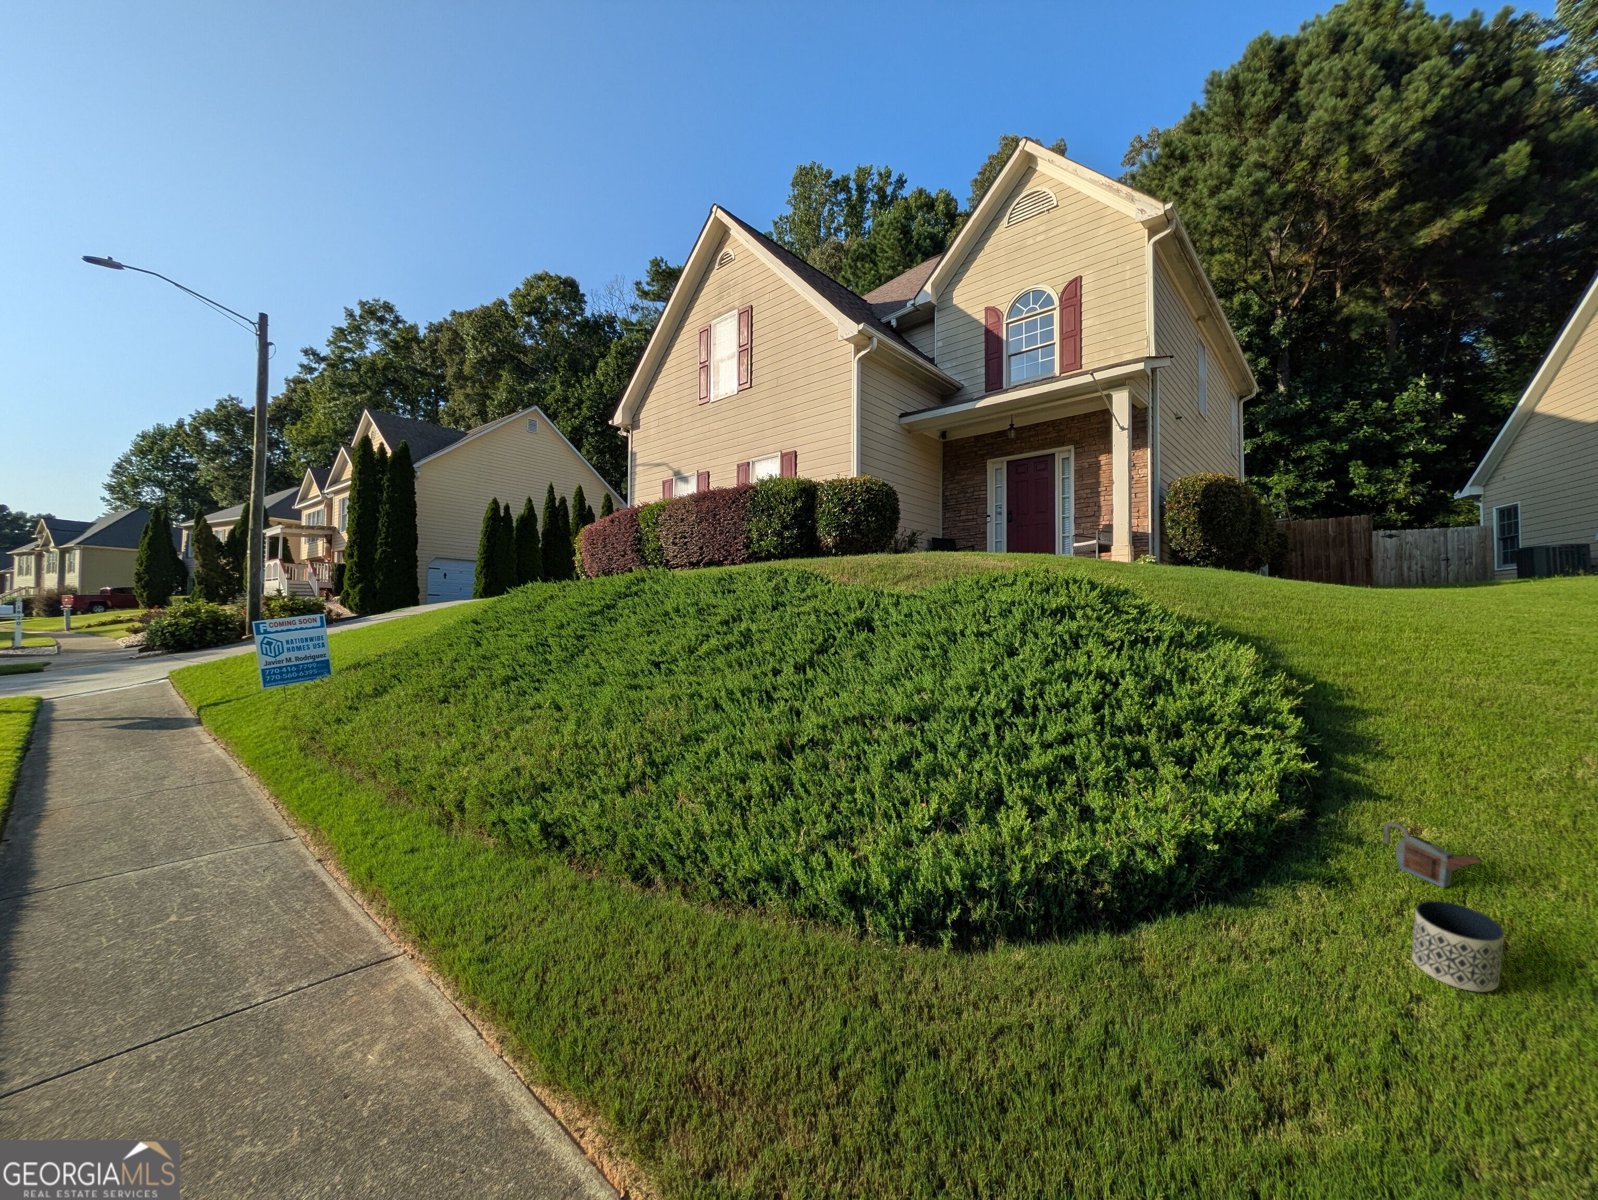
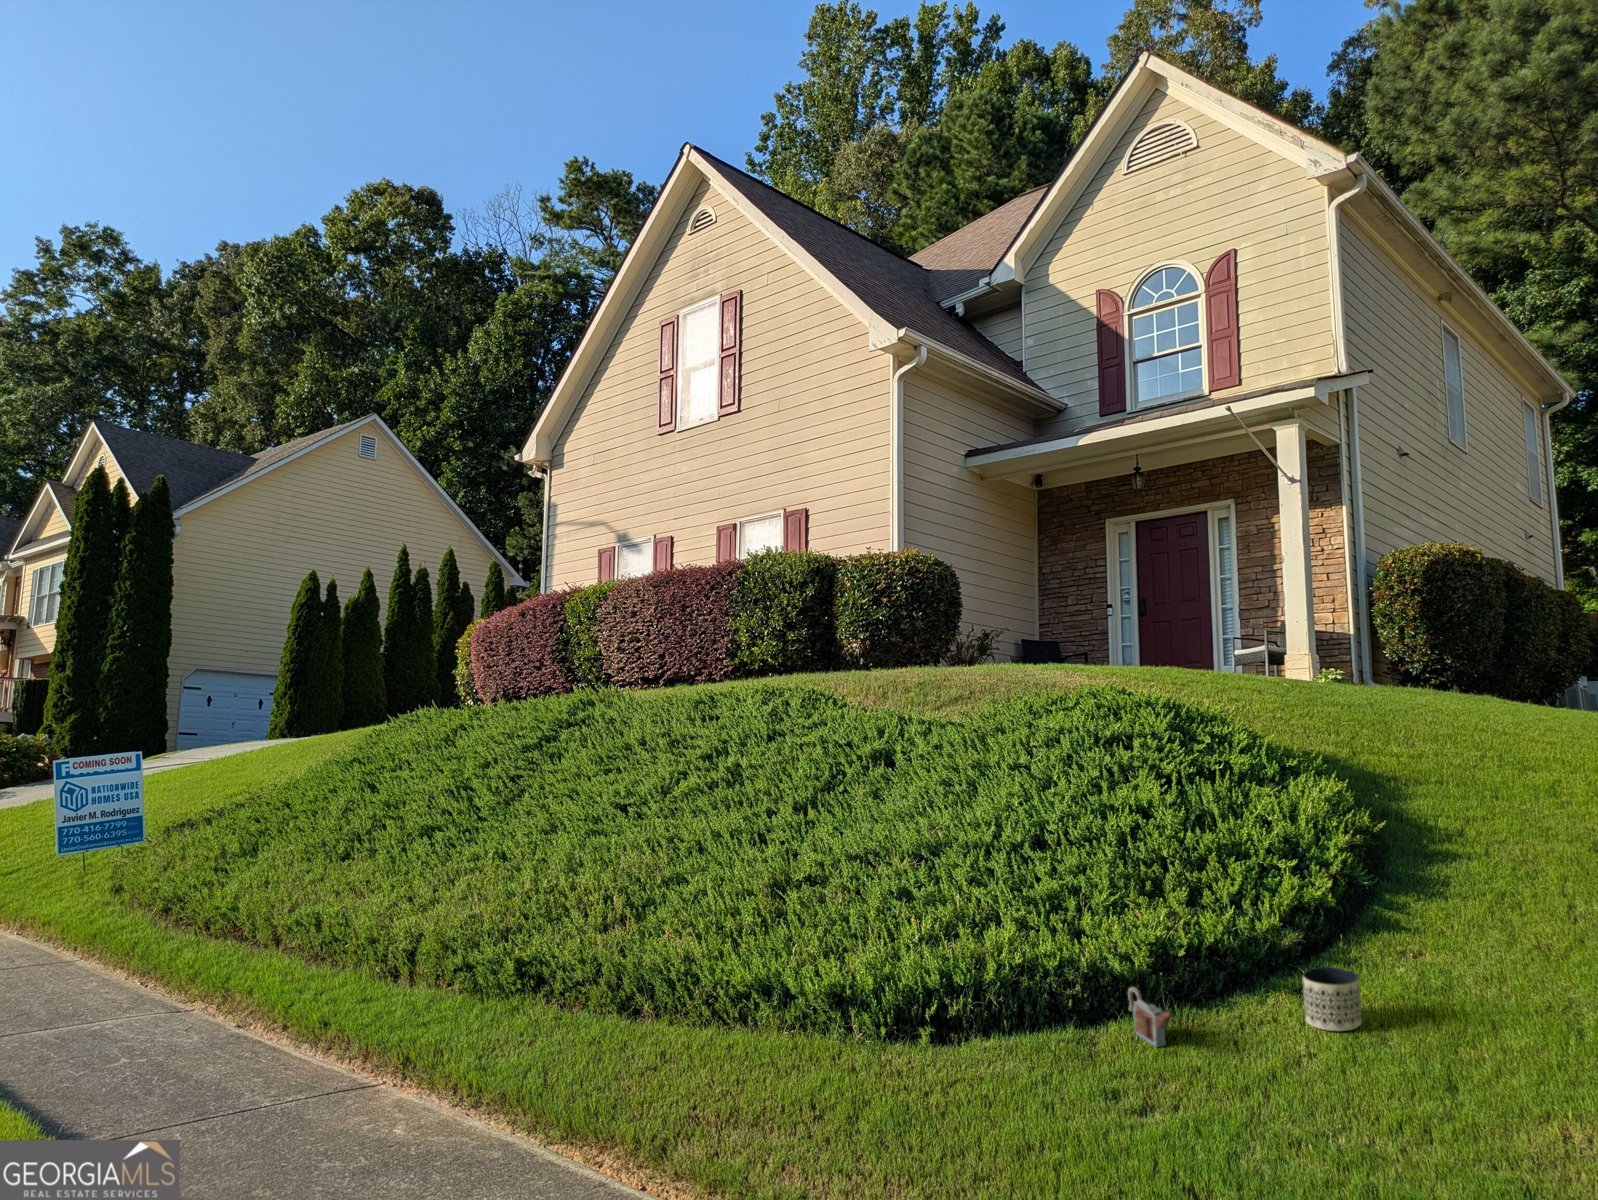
watering can: present [1382,822,1482,888] -> present [1128,987,1173,1047]

